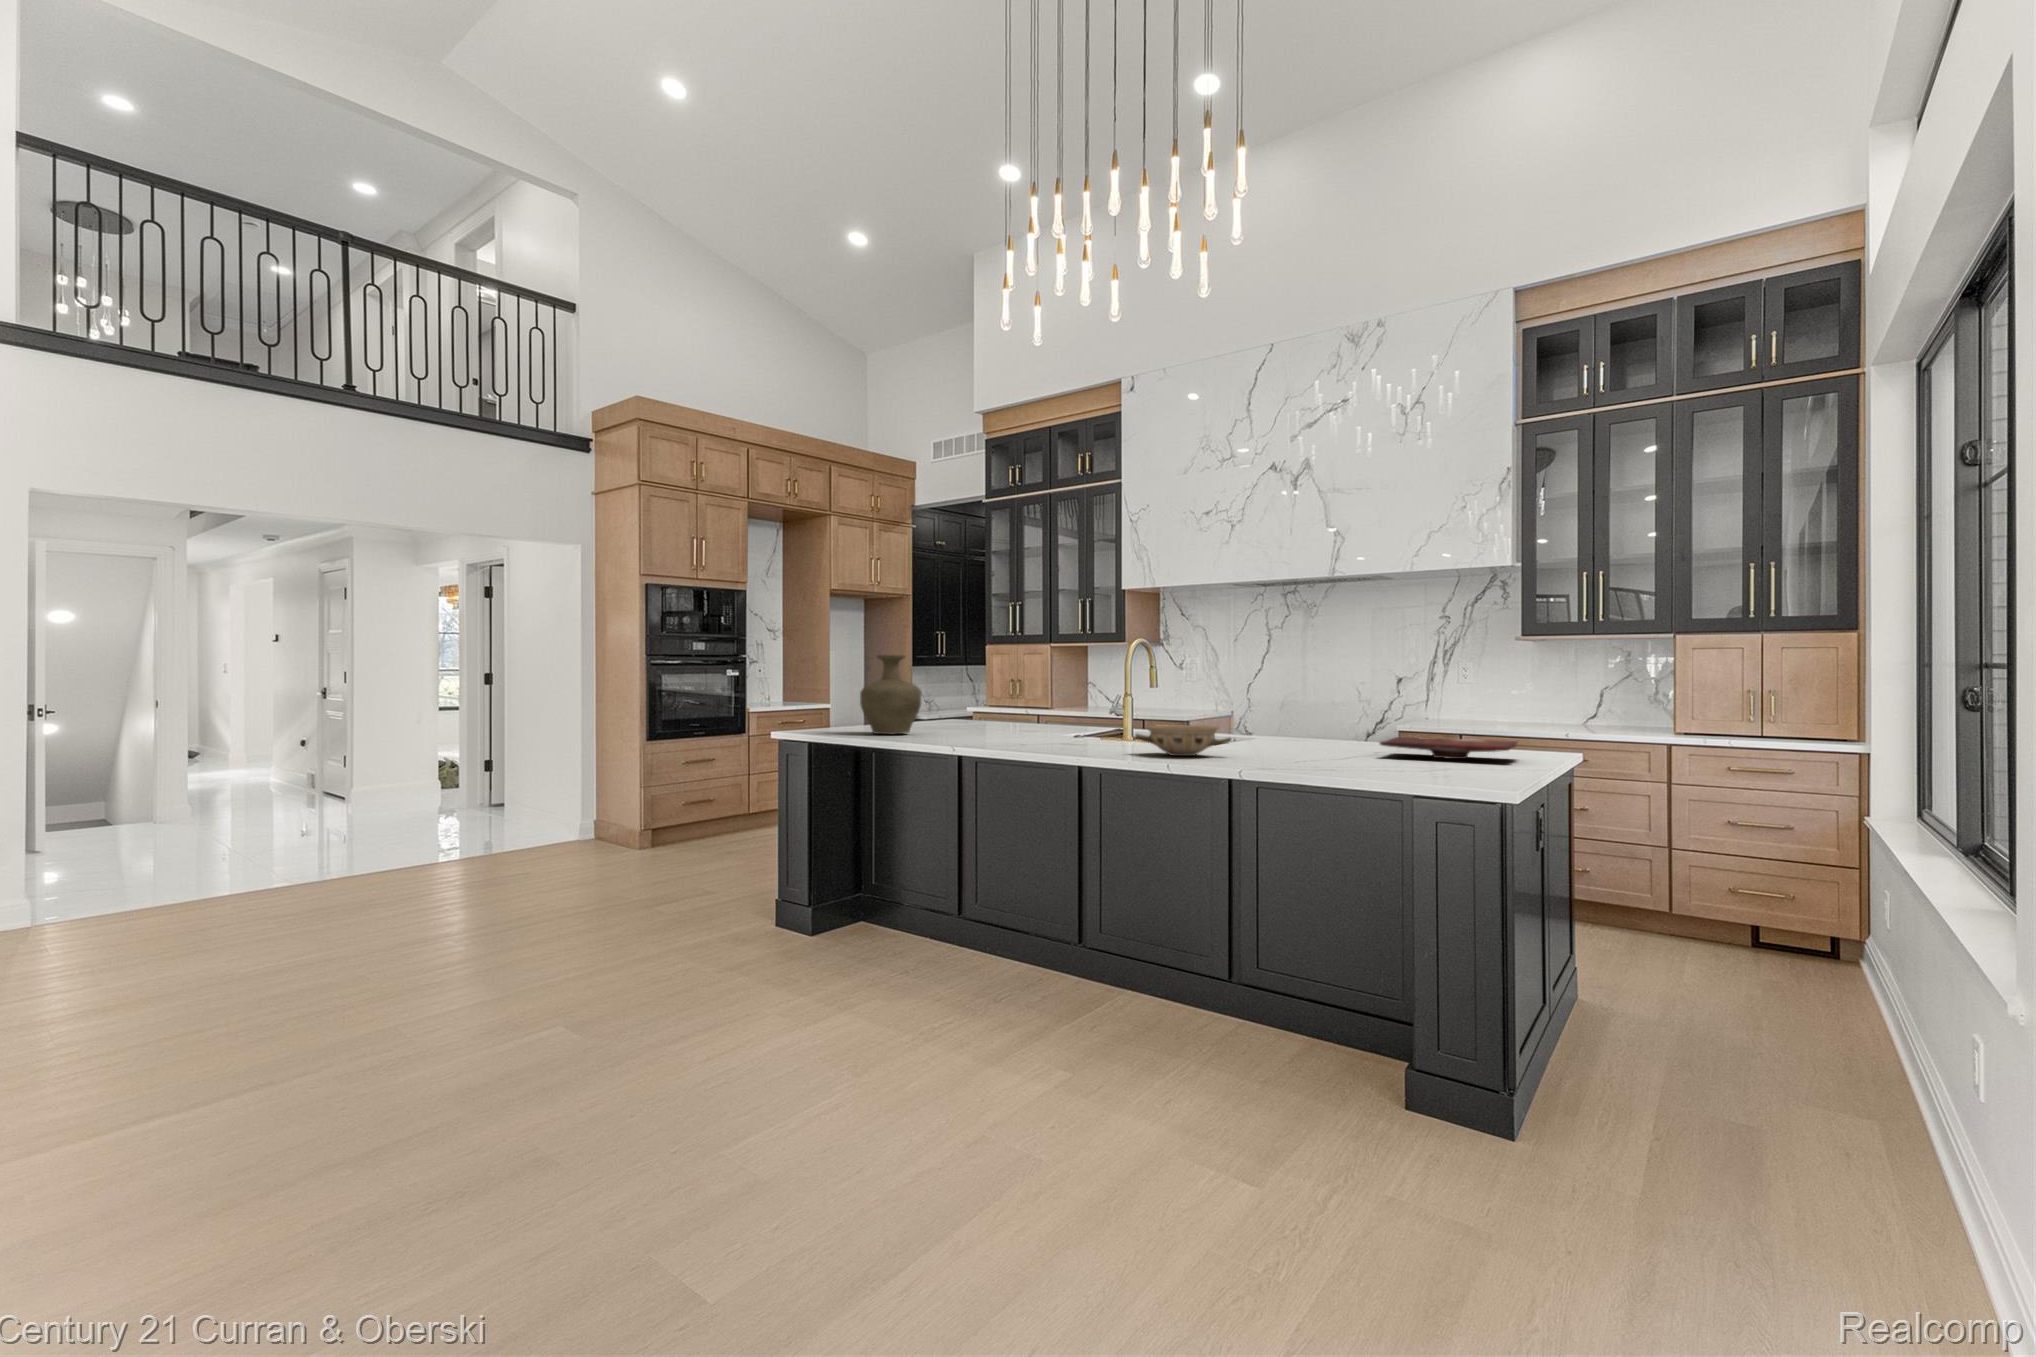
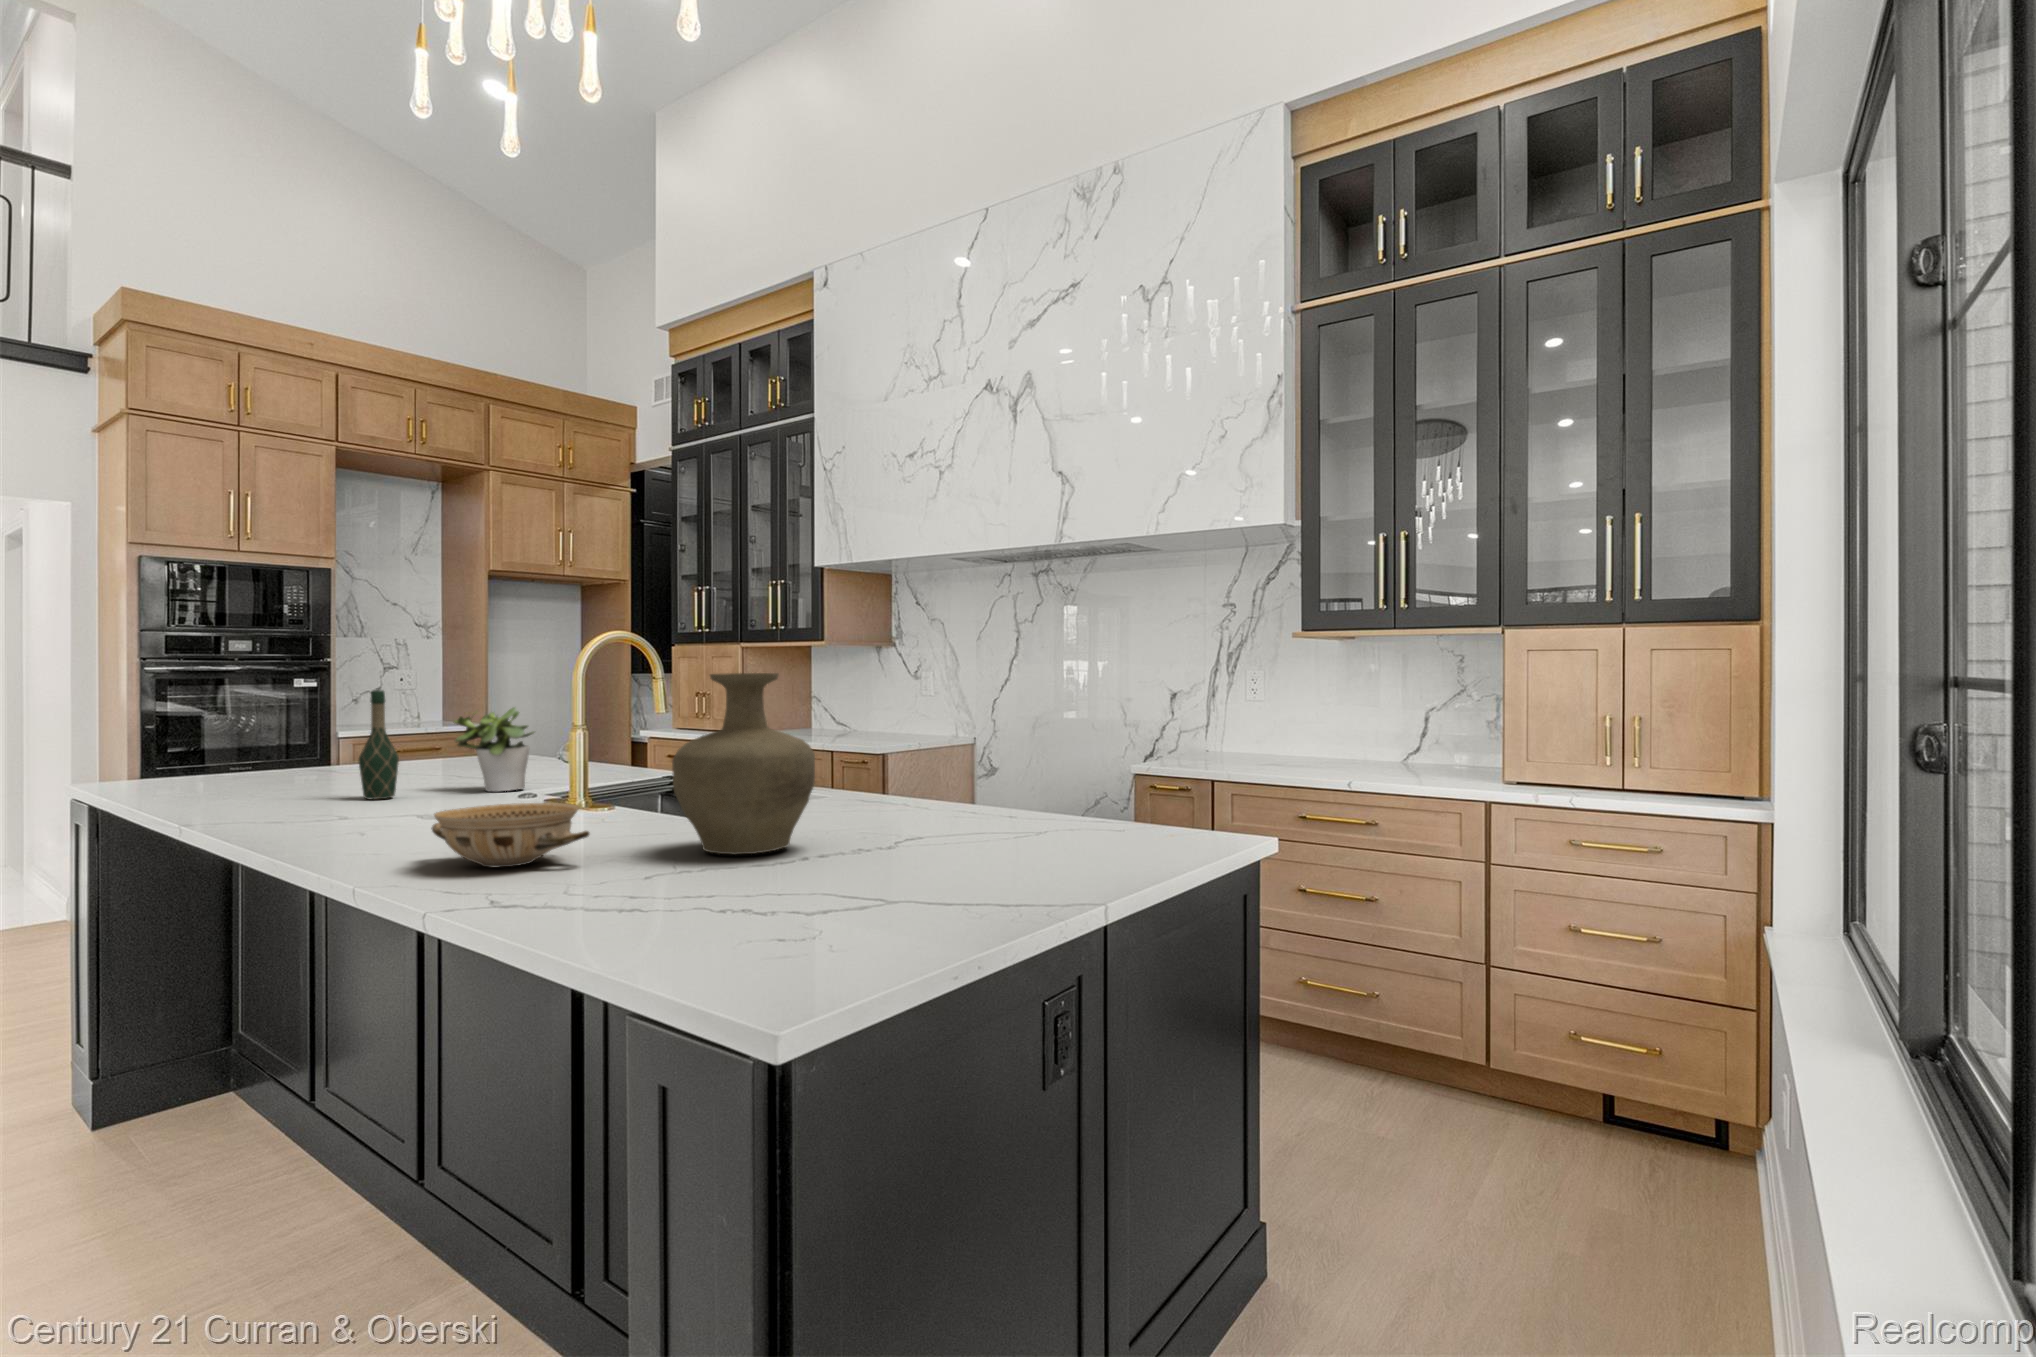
vase: present [860,655,921,734] -> present [672,673,815,854]
wine bottle: none [948,667,970,735] -> present [359,690,399,800]
potted plant: none [983,679,1033,733] -> present [454,707,534,792]
cutting board: present [1380,737,1517,759] -> none [873,814,1129,864]

